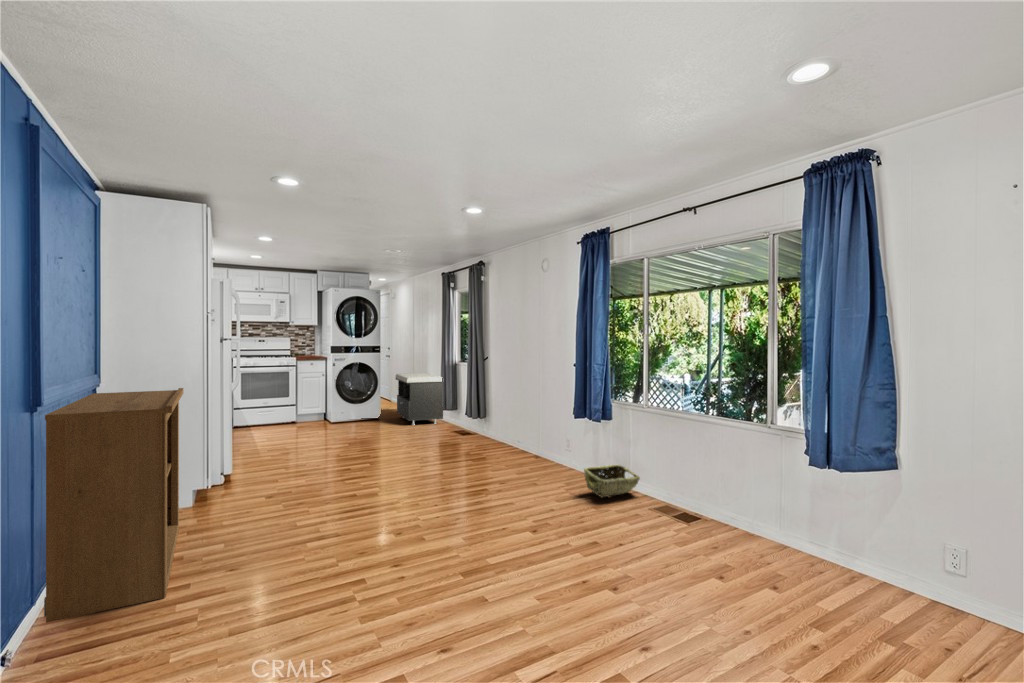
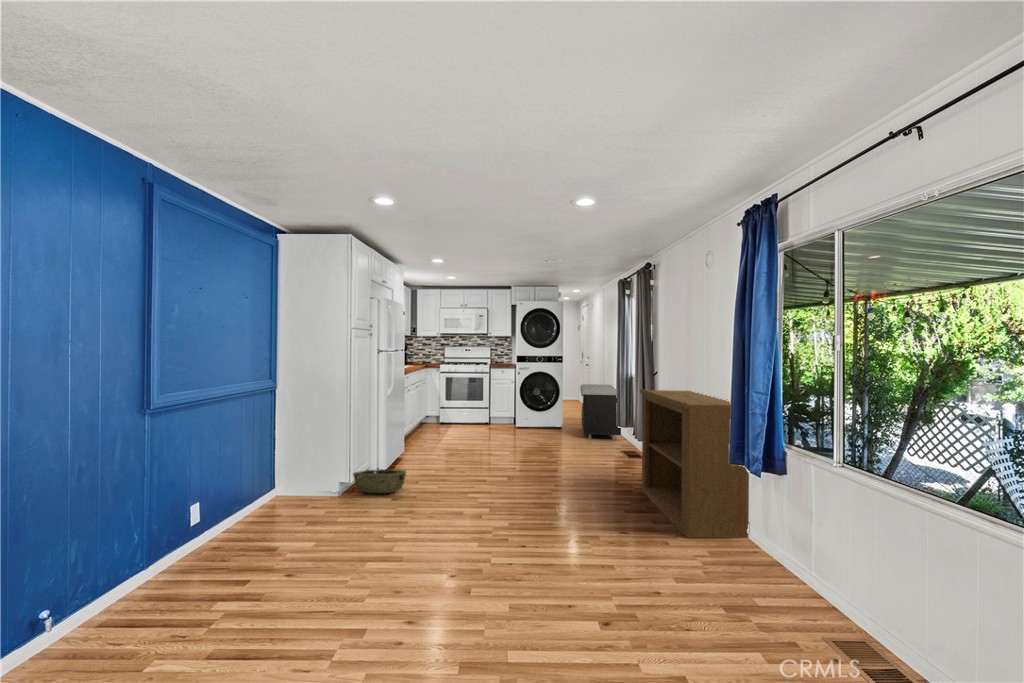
bookshelf: present [44,388,183,623] -> present [640,389,749,538]
woven basket: present [584,465,640,498] -> present [353,469,406,493]

